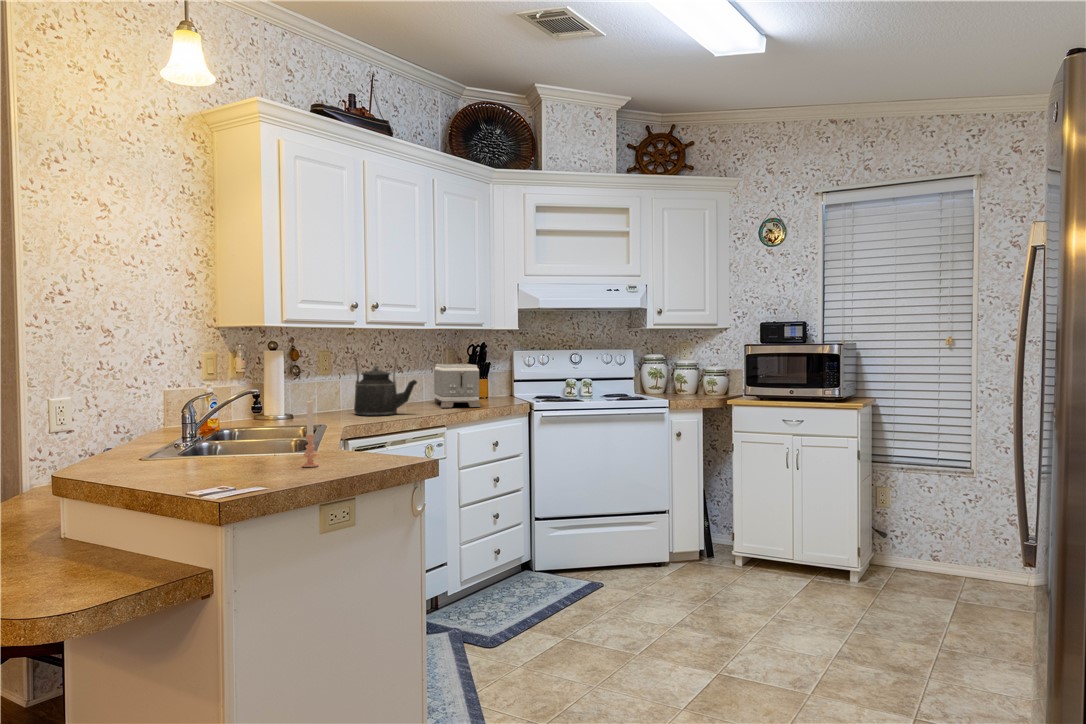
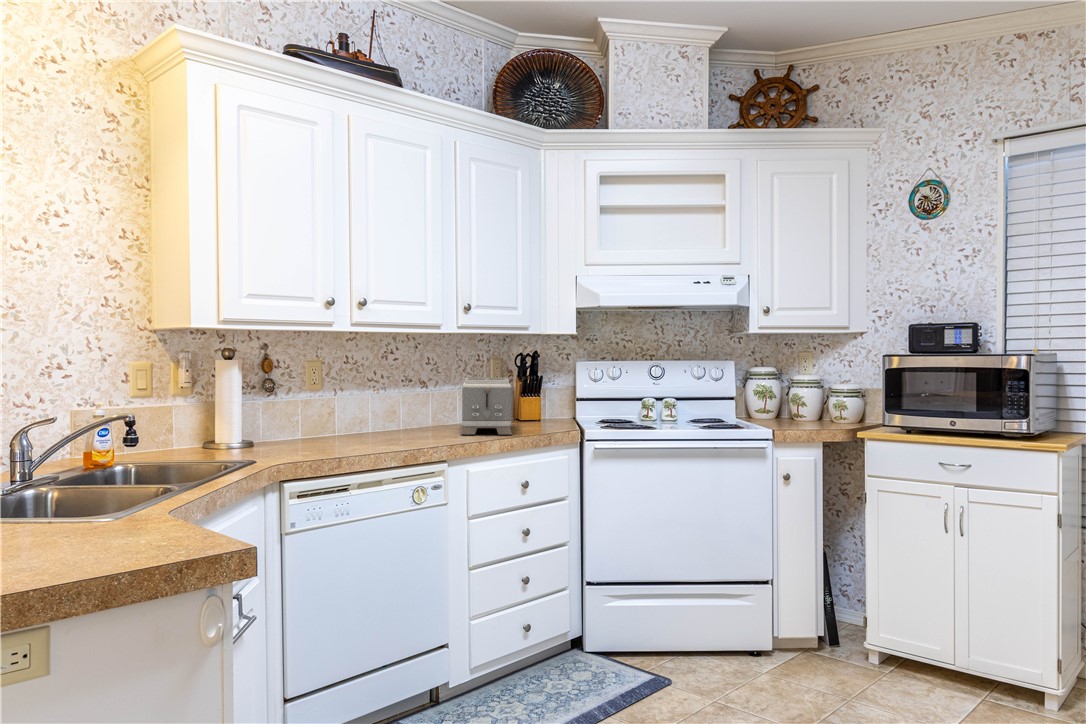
kettle: present [354,356,417,416] -> none [339,367,418,445]
candle: present [302,400,319,467] -> none [40,447,72,559]

